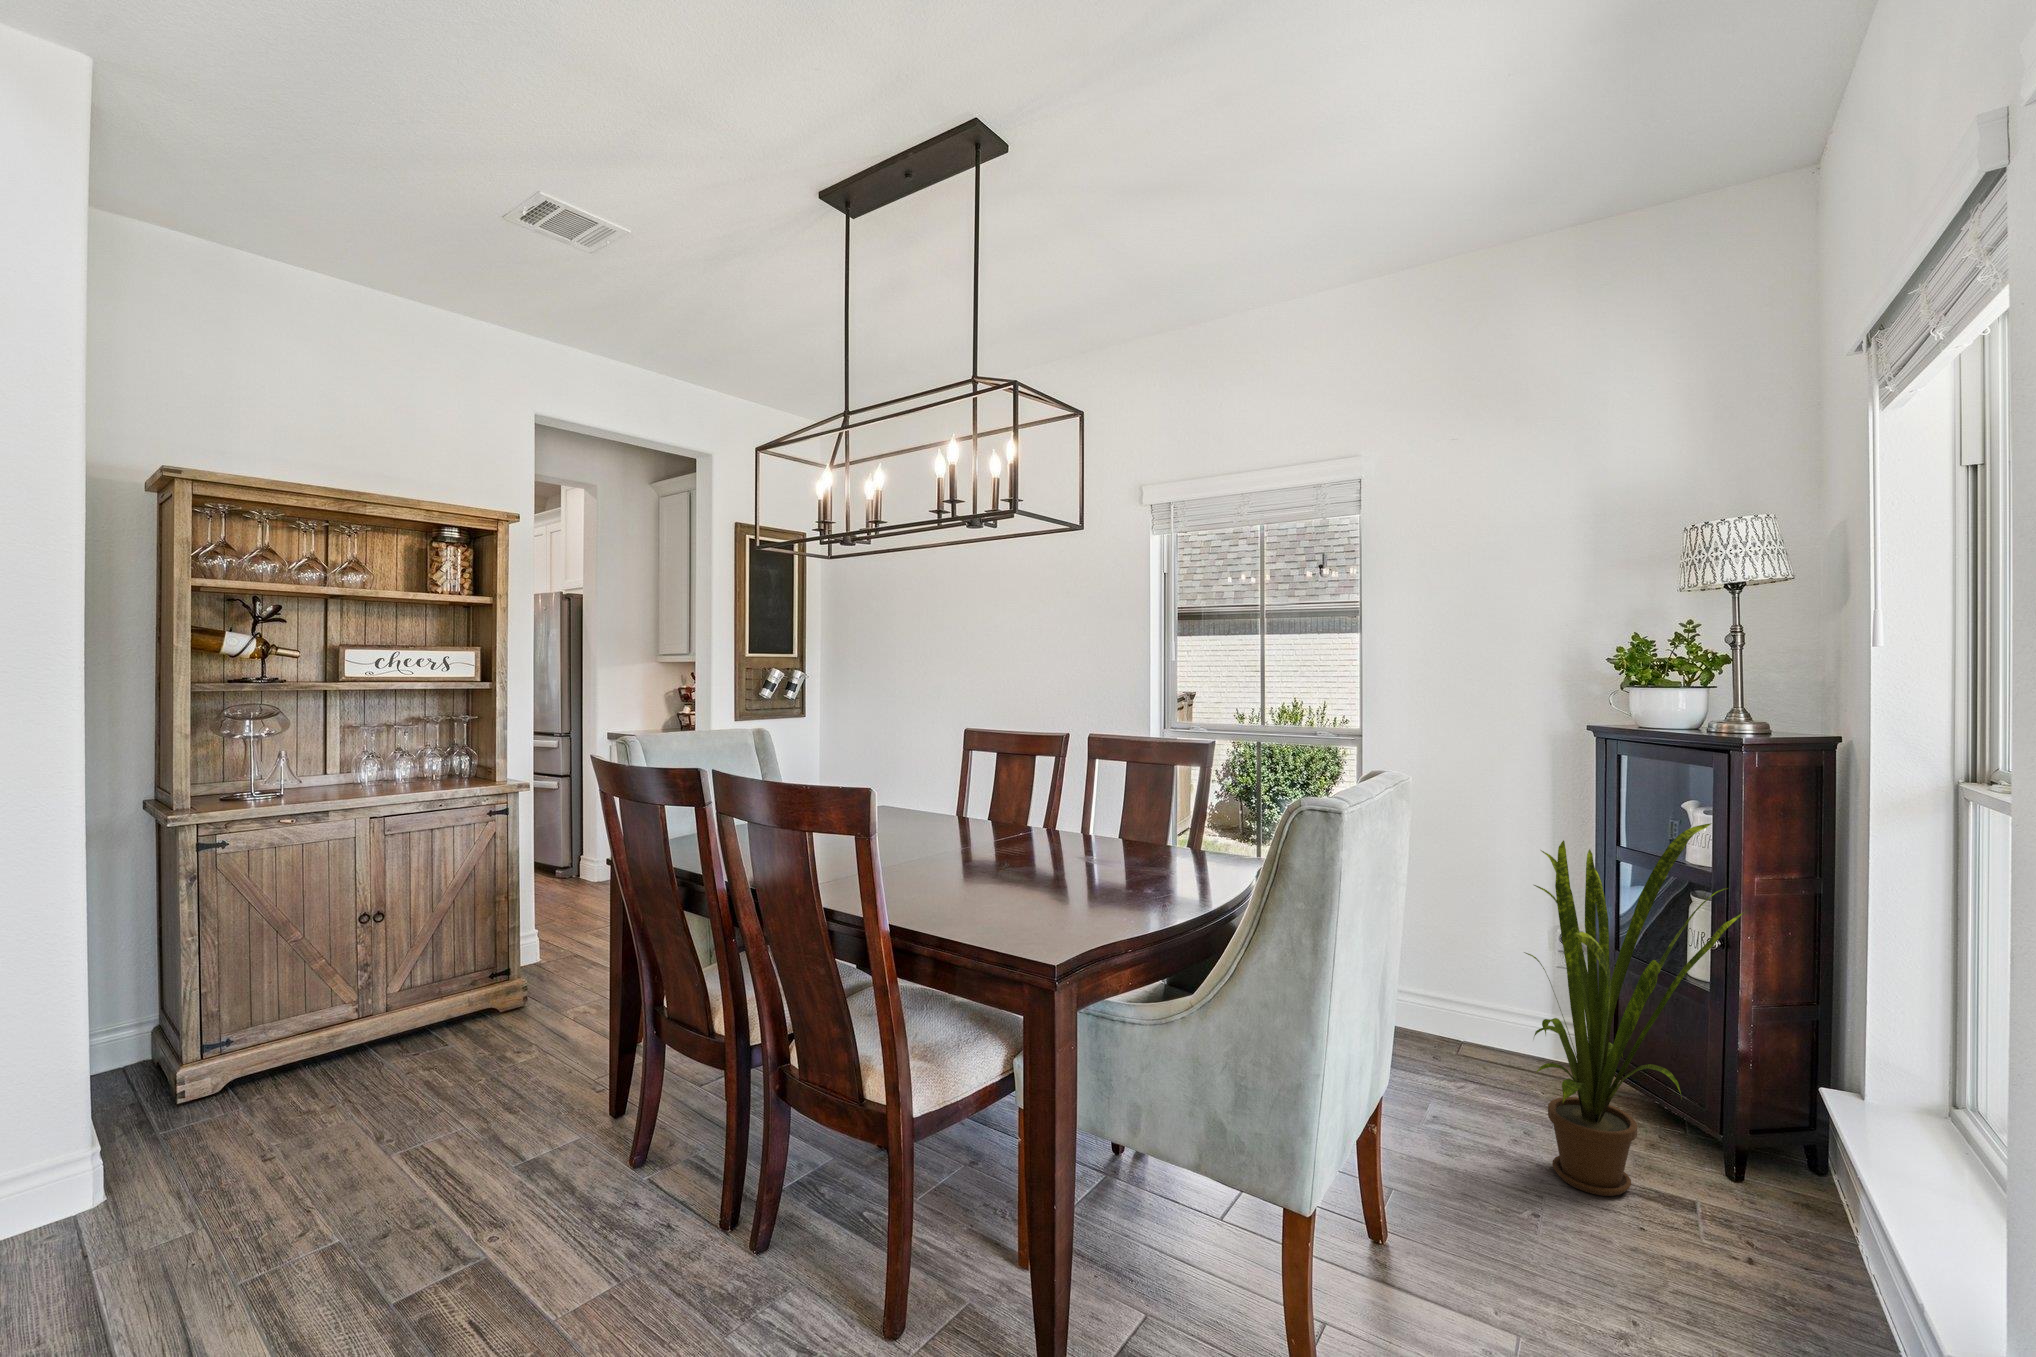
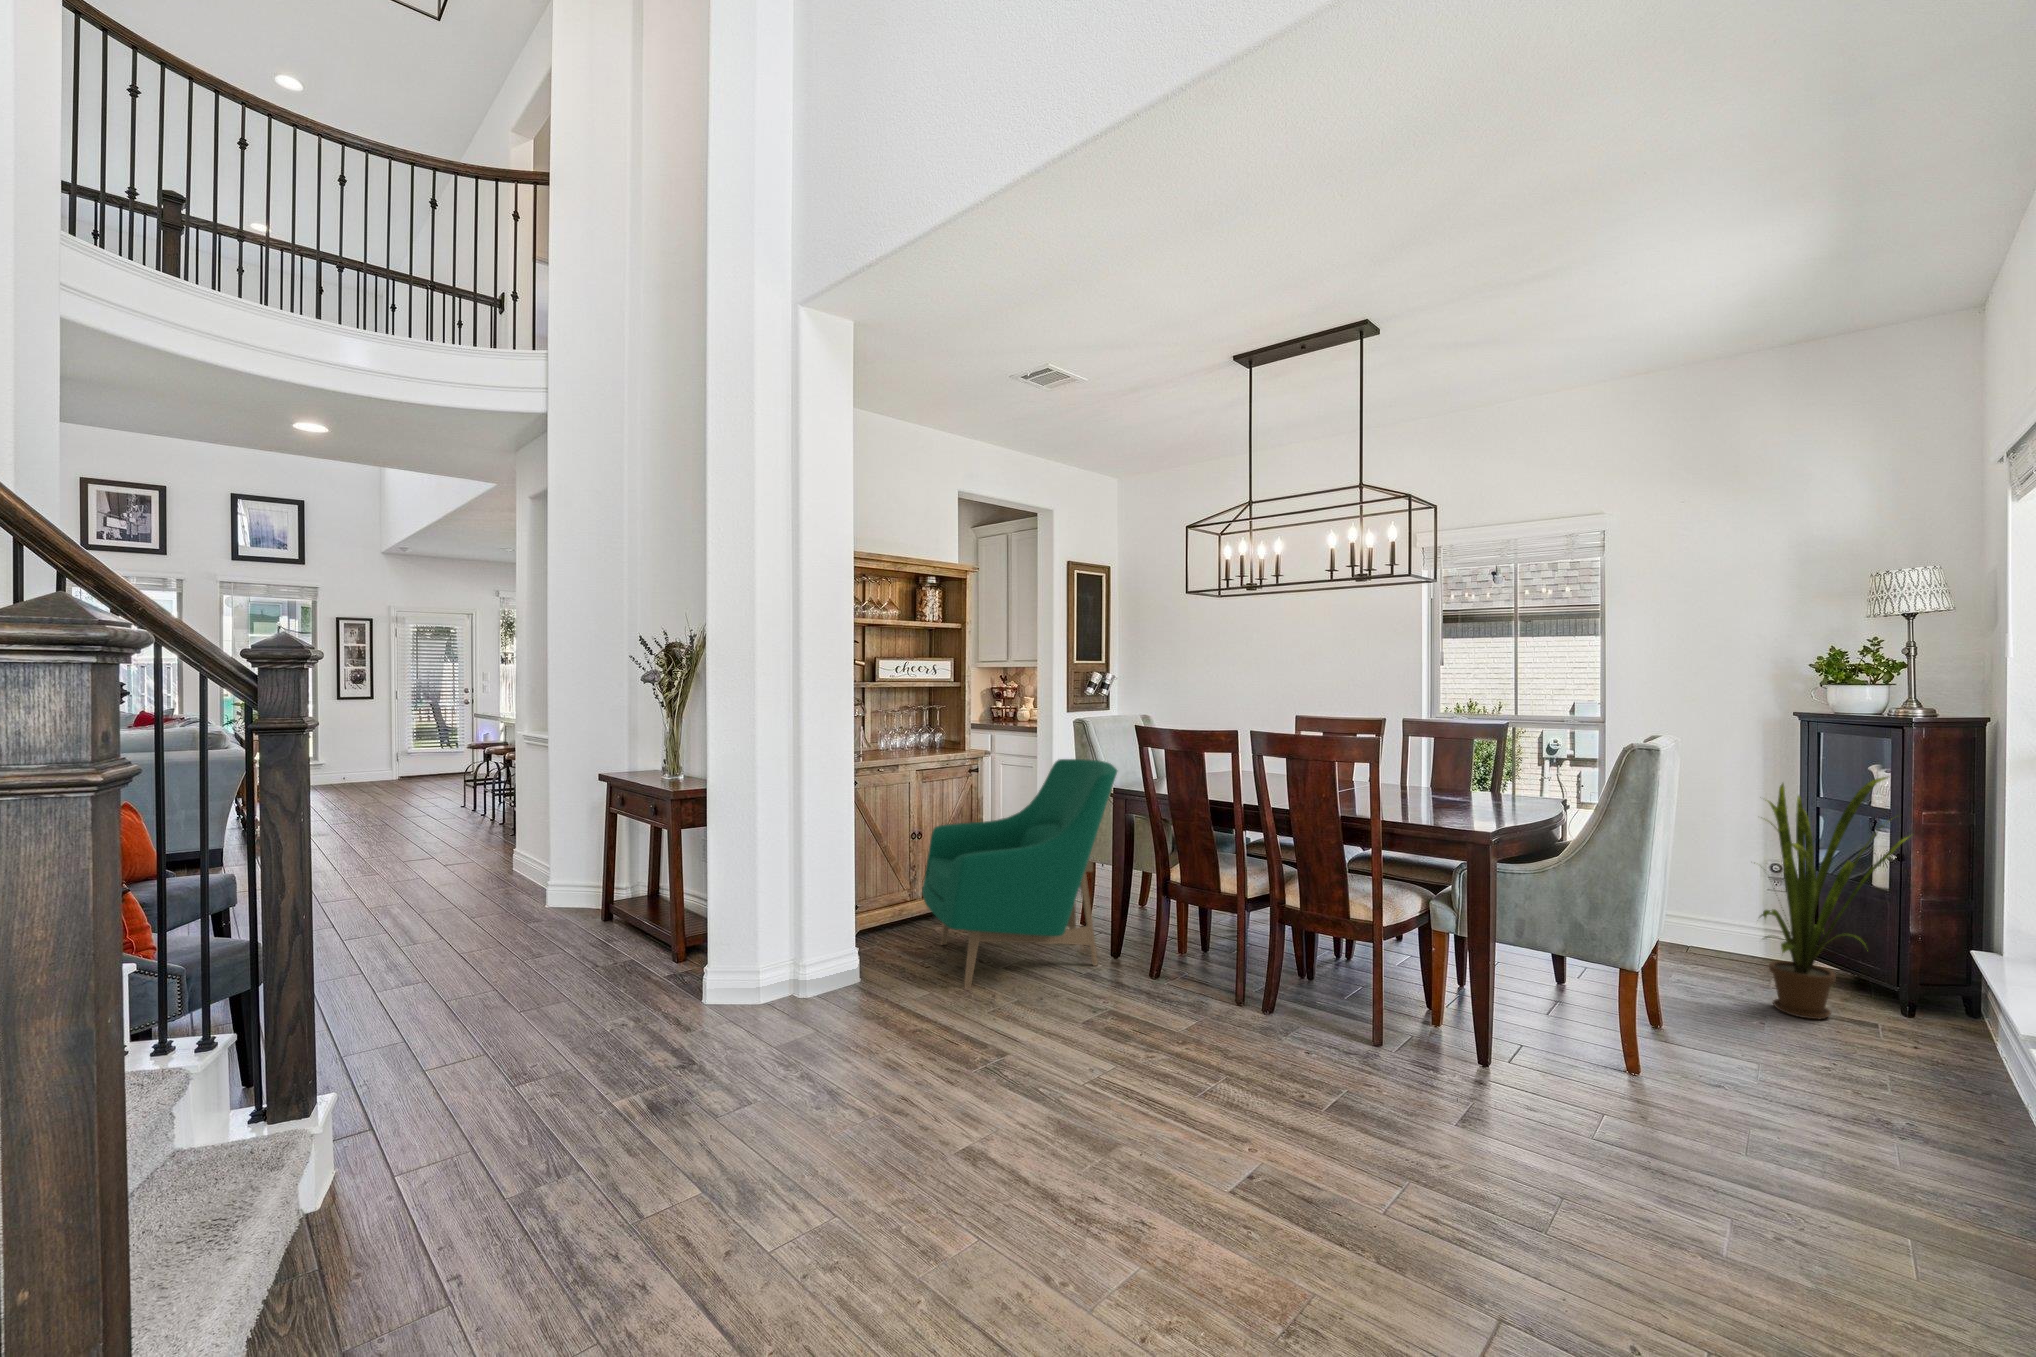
armchair: none [220,800,613,1218] -> present [922,759,1117,988]

